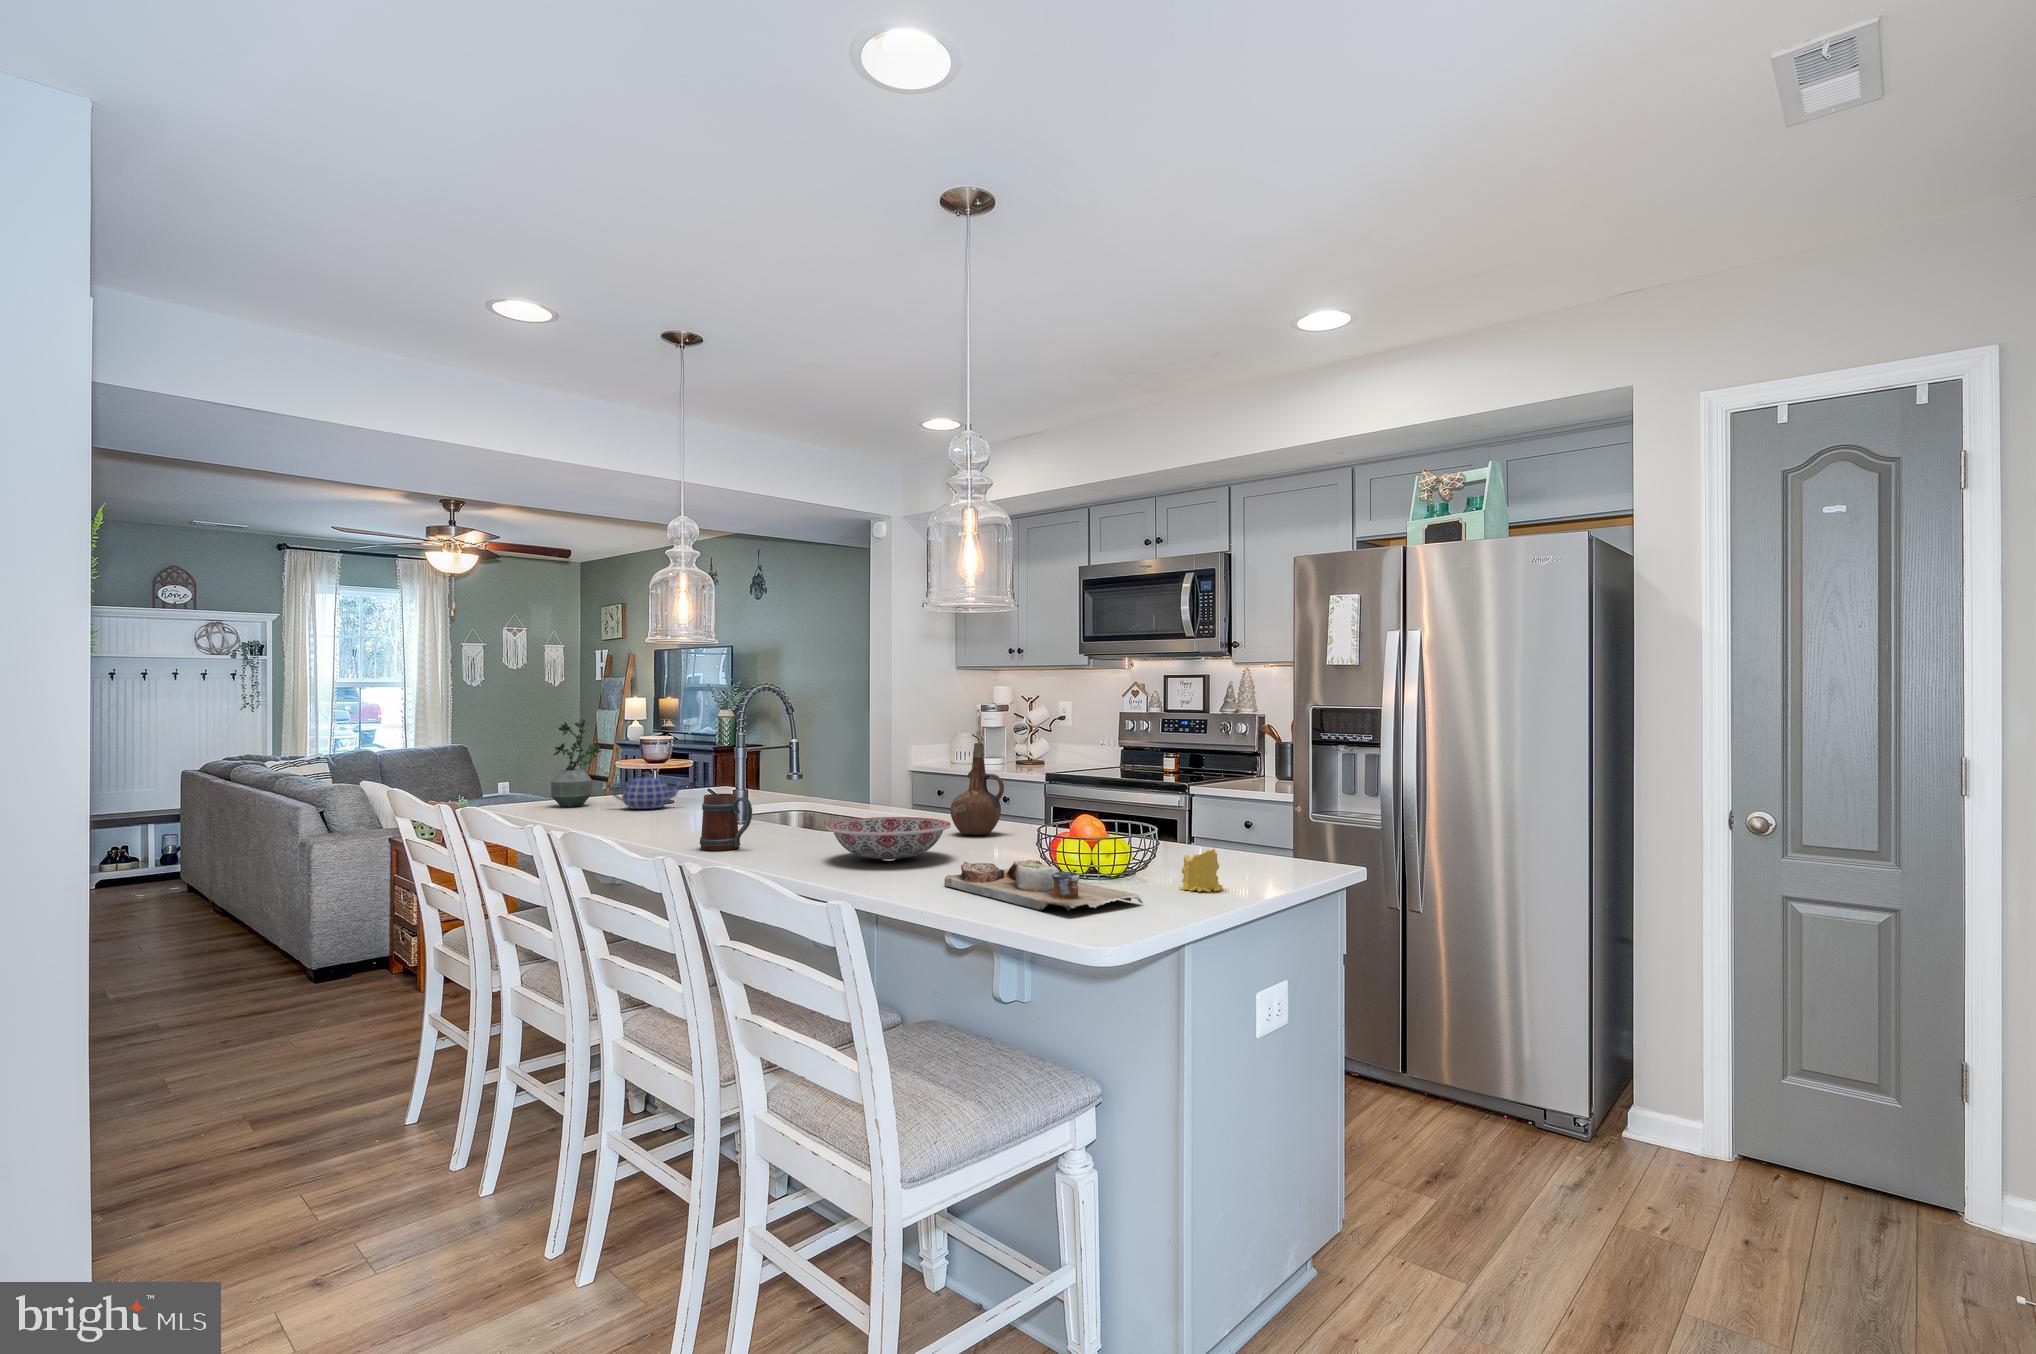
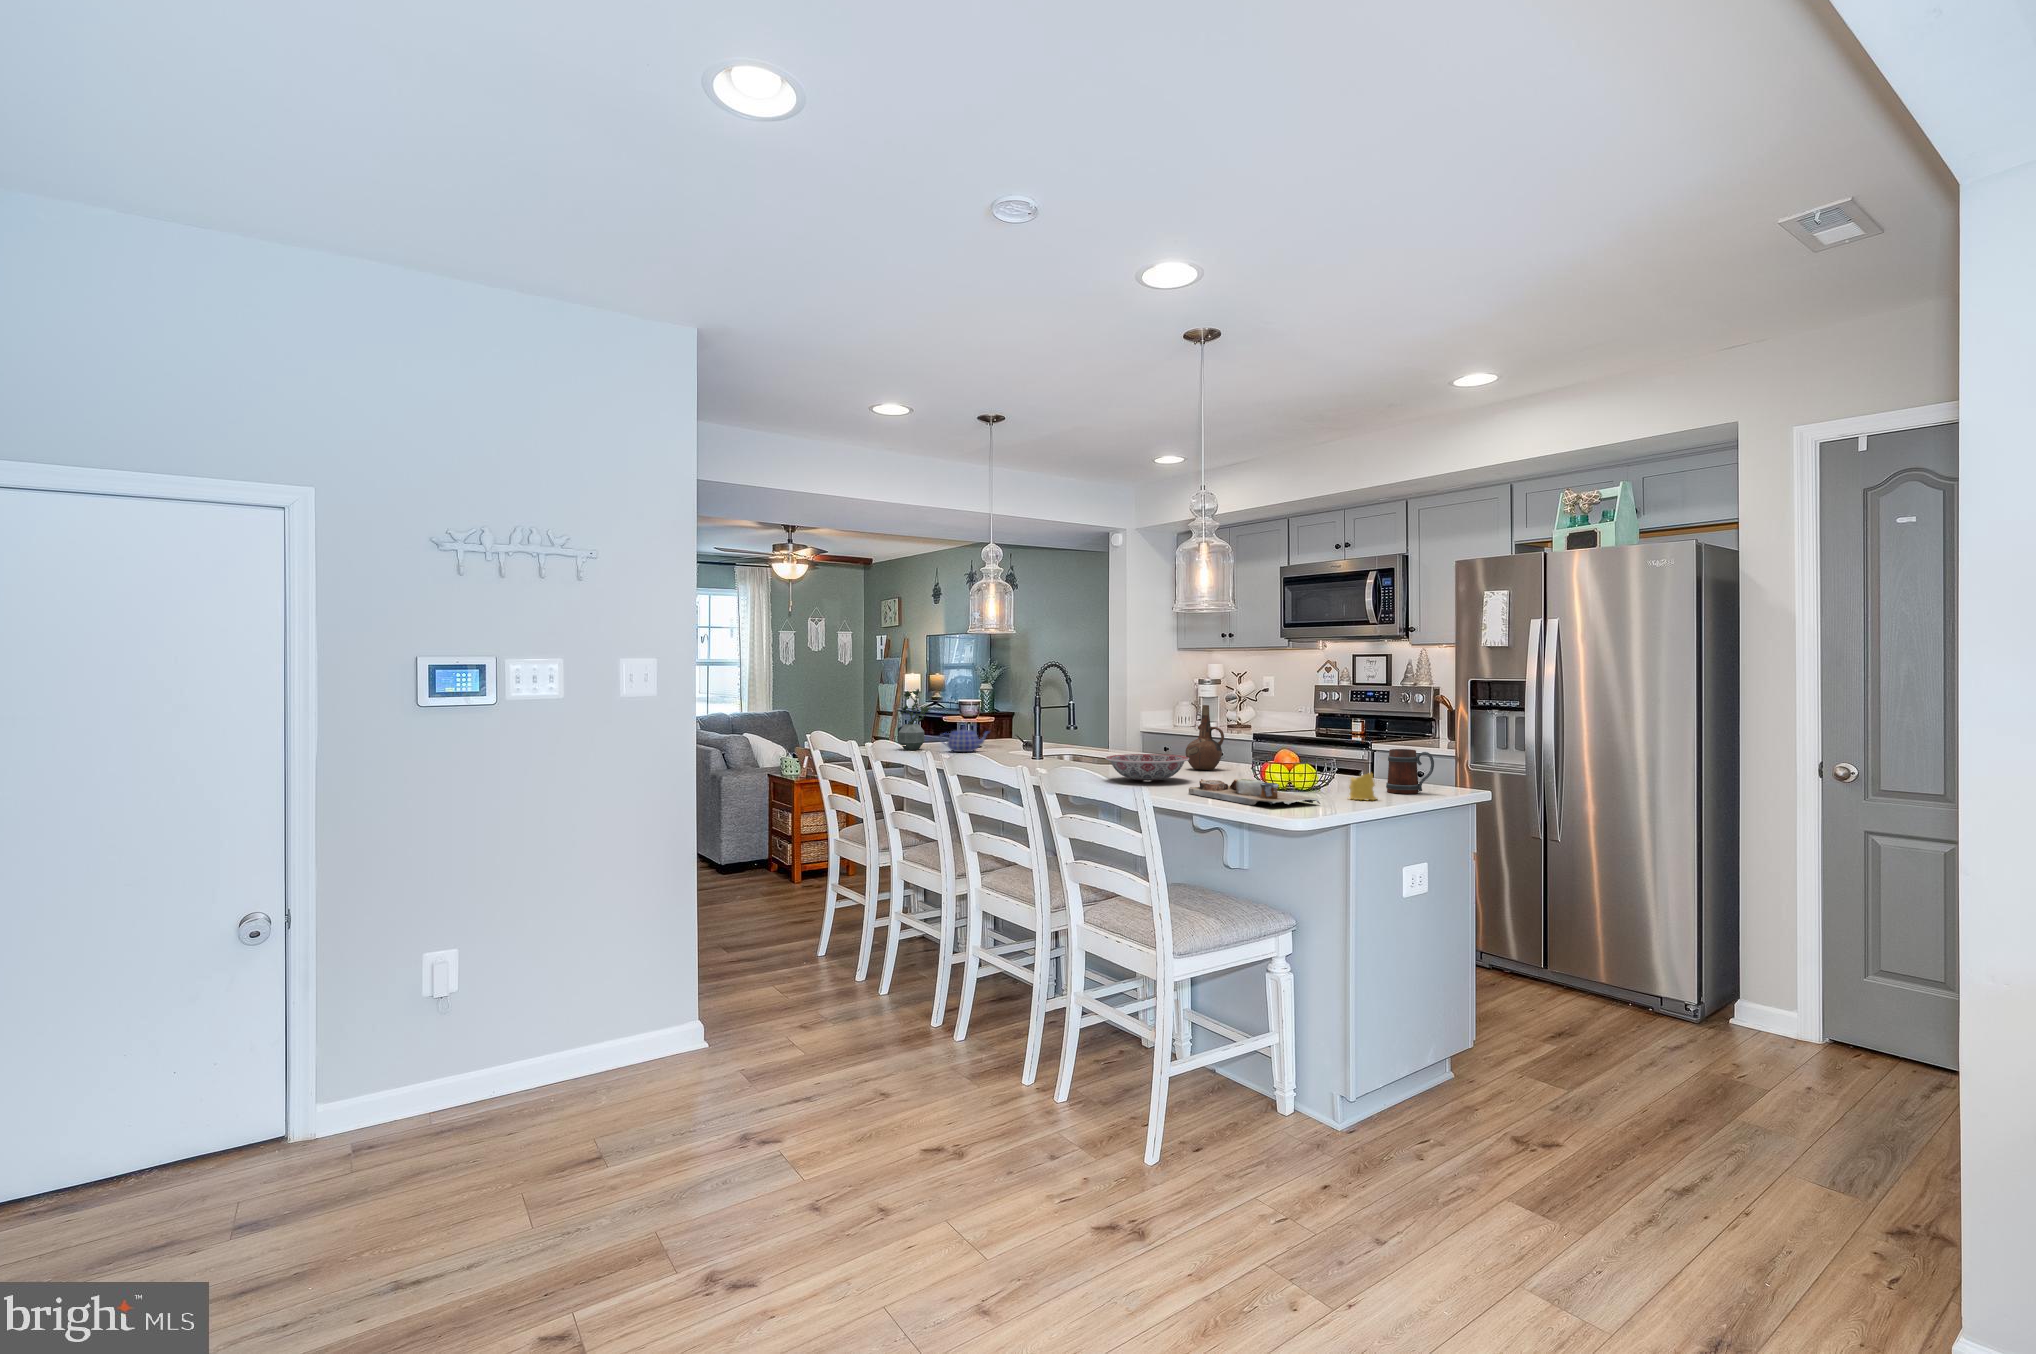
mug: present [700,794,752,851] -> present [1386,749,1434,794]

